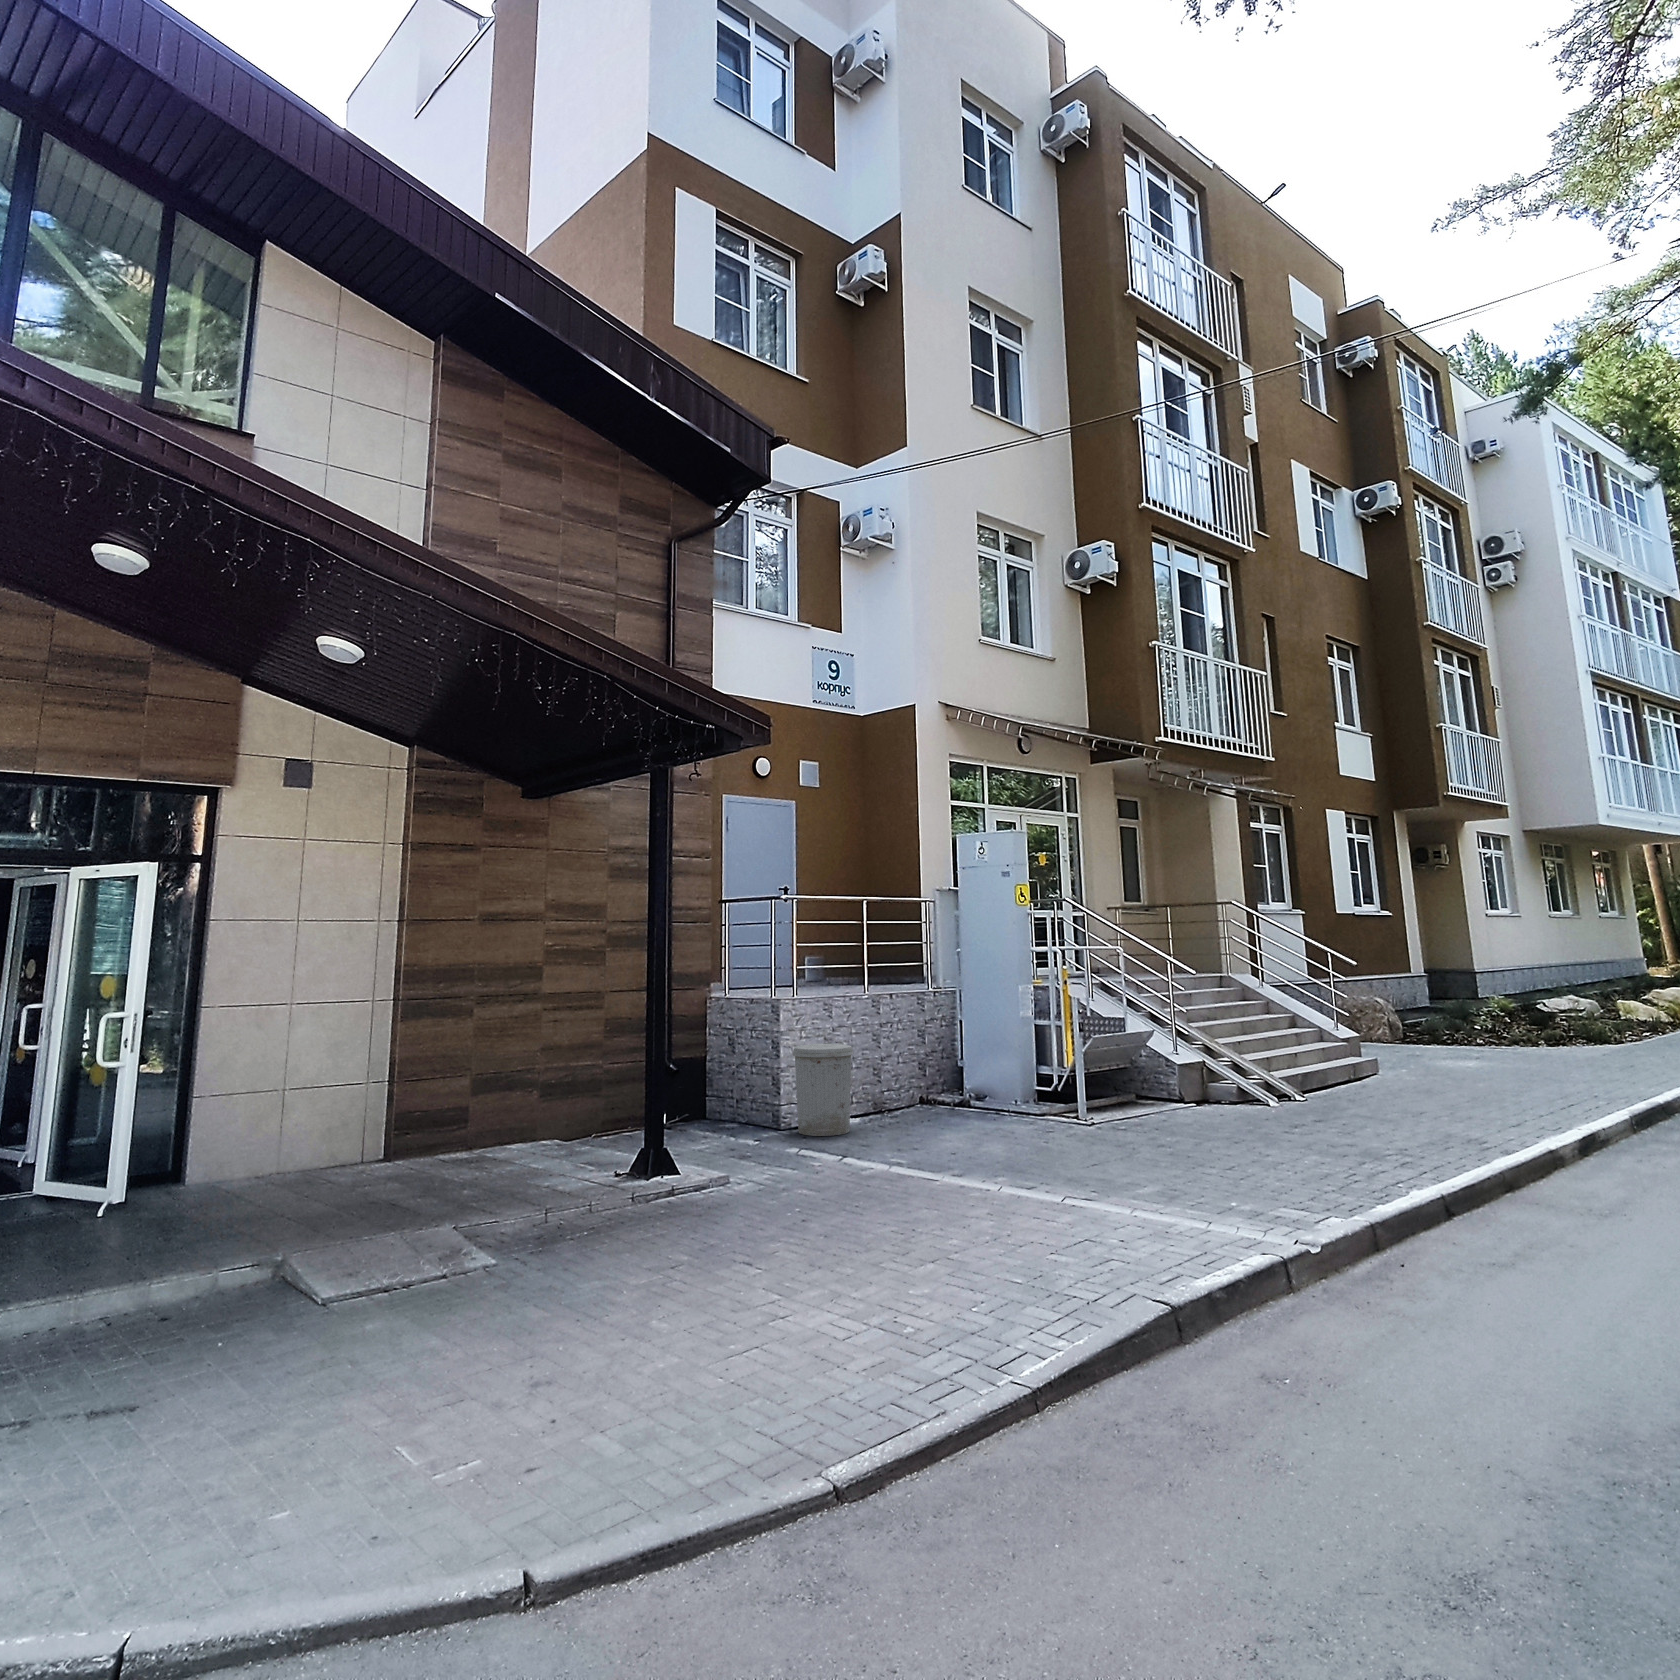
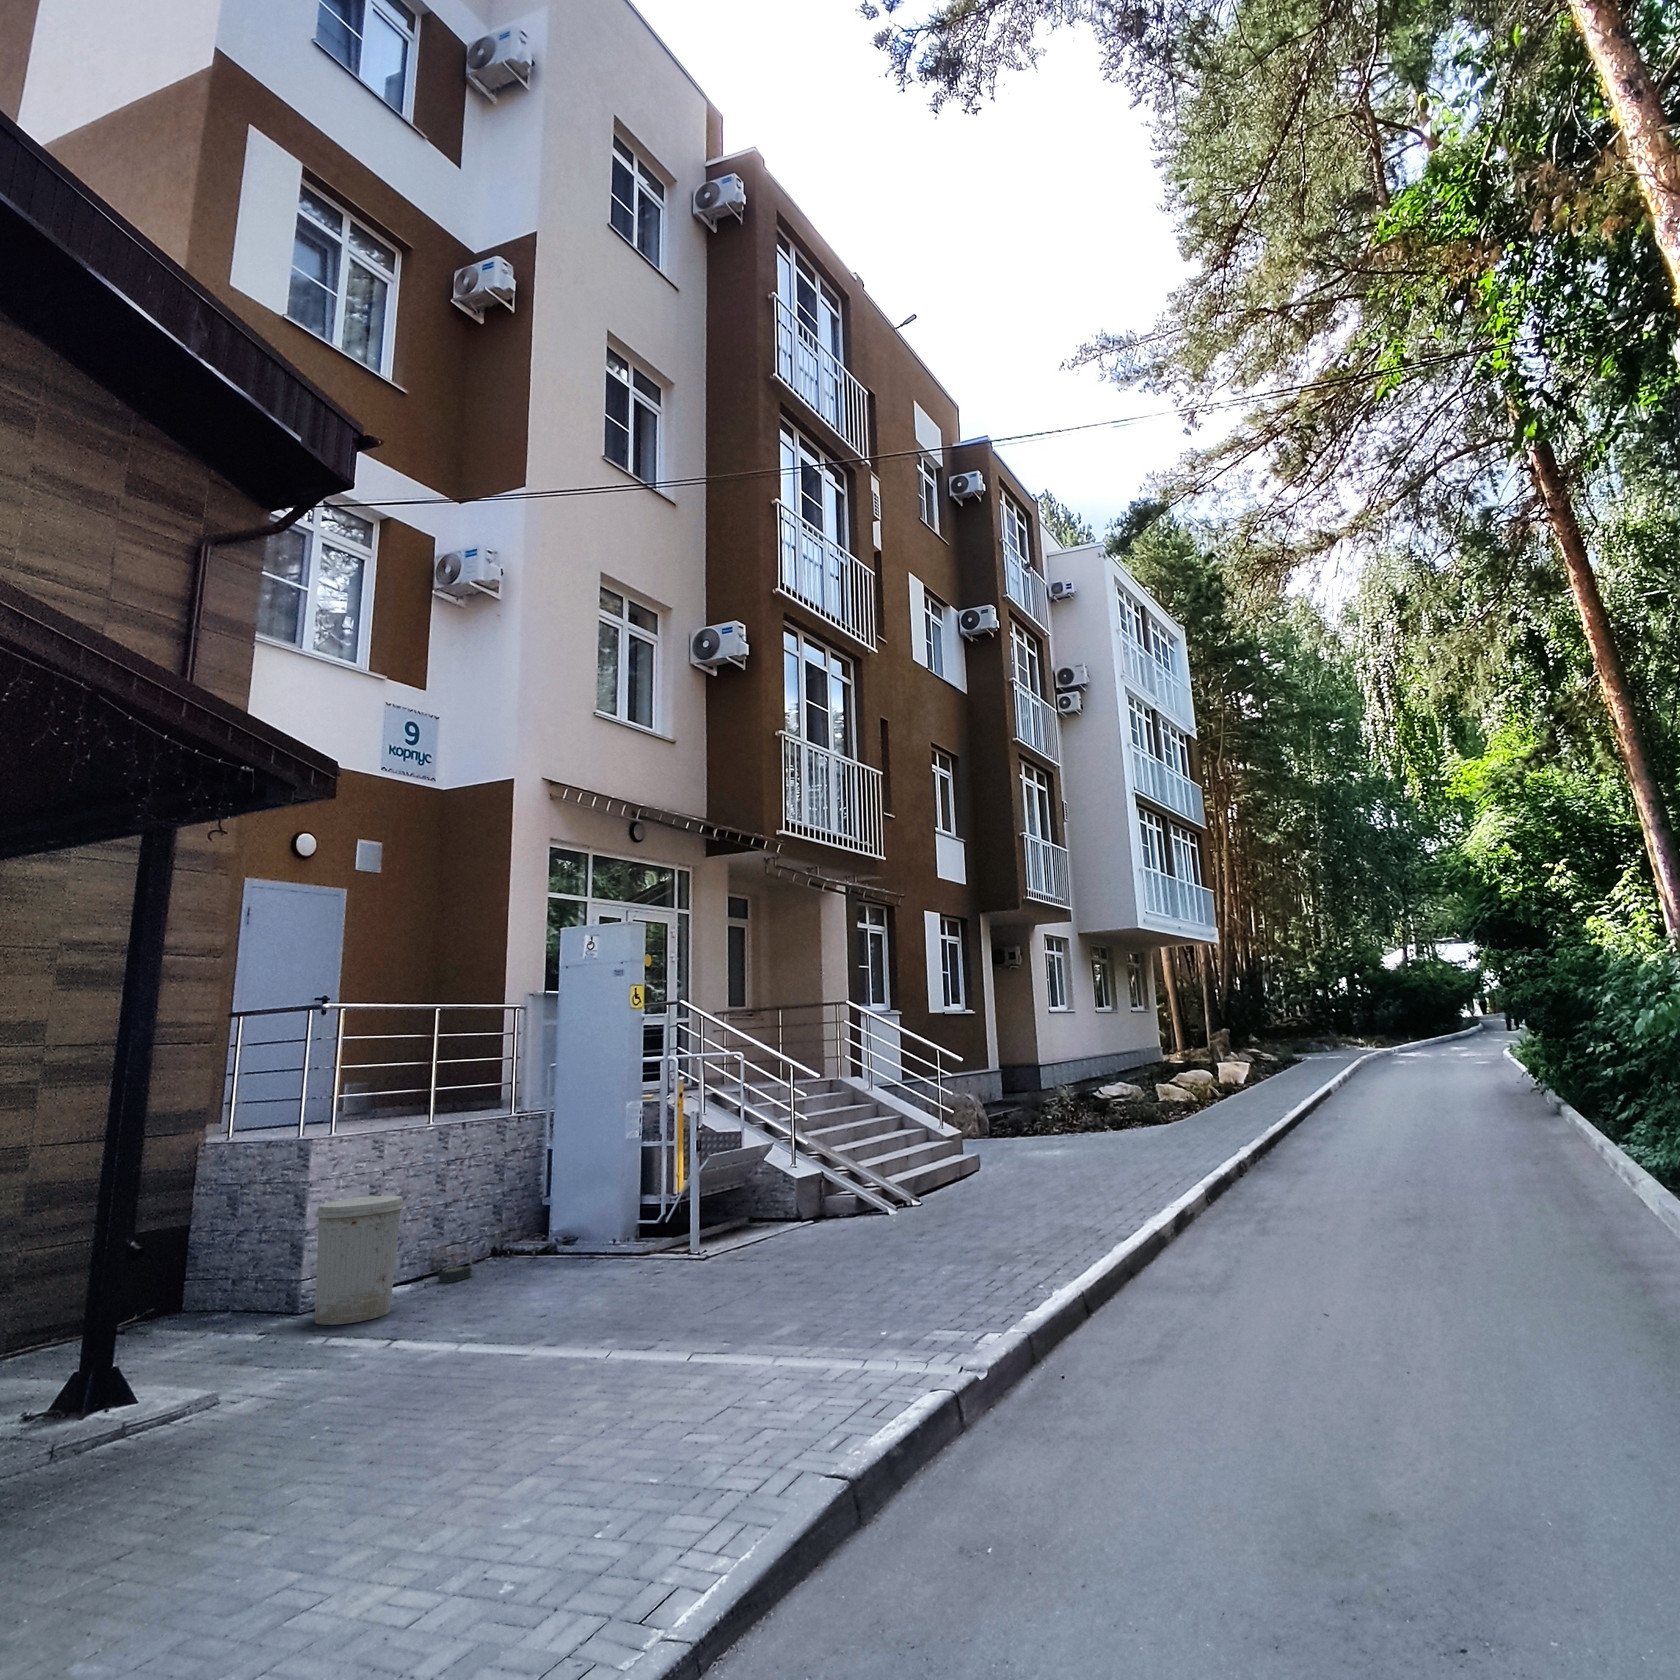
decorative plant: none [877,1084,909,1117] -> present [433,1242,472,1283]

